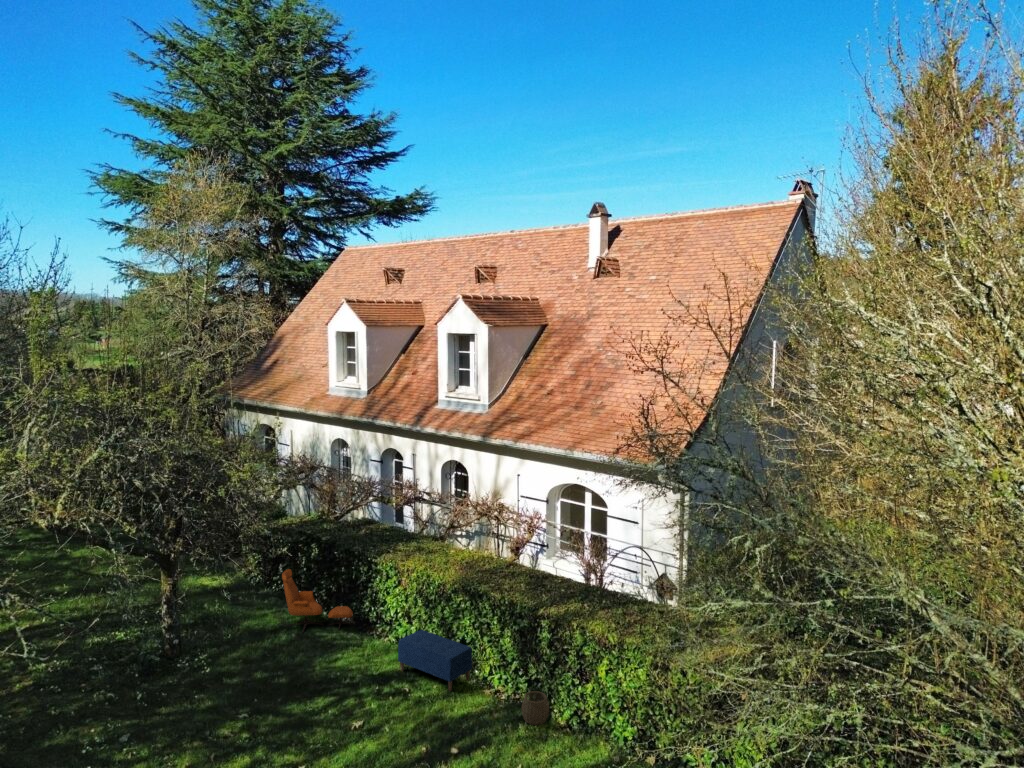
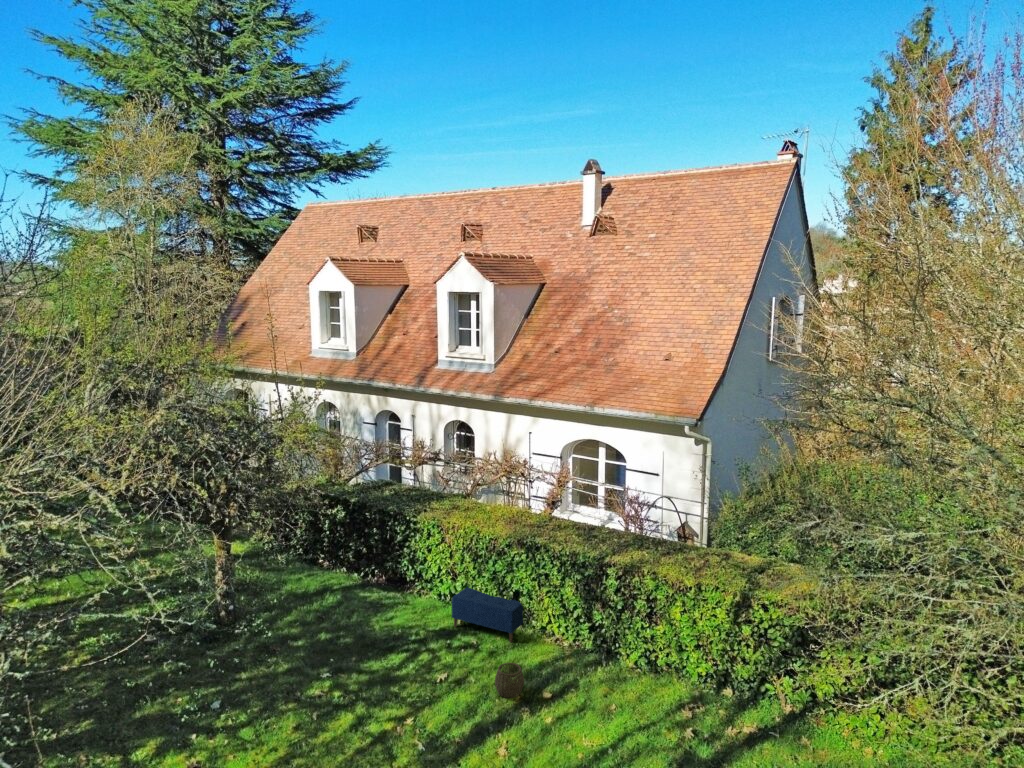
lounge chair: present [282,569,353,632] -> none [314,535,386,598]
woven basket: present [521,691,549,725] -> present [495,663,524,698]

